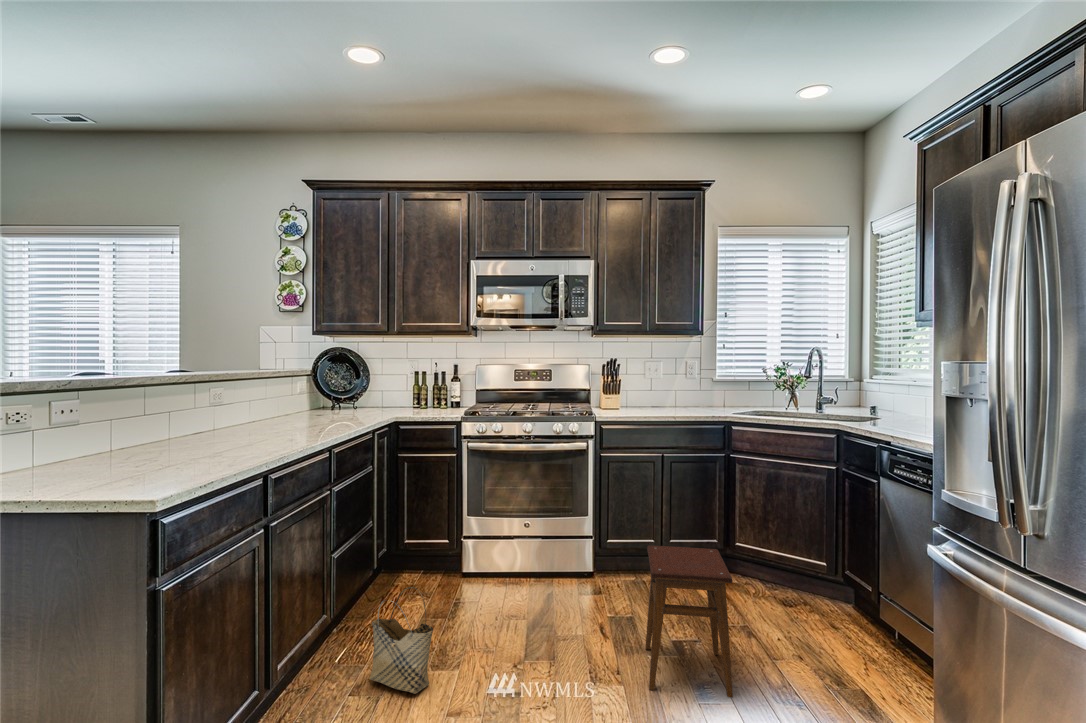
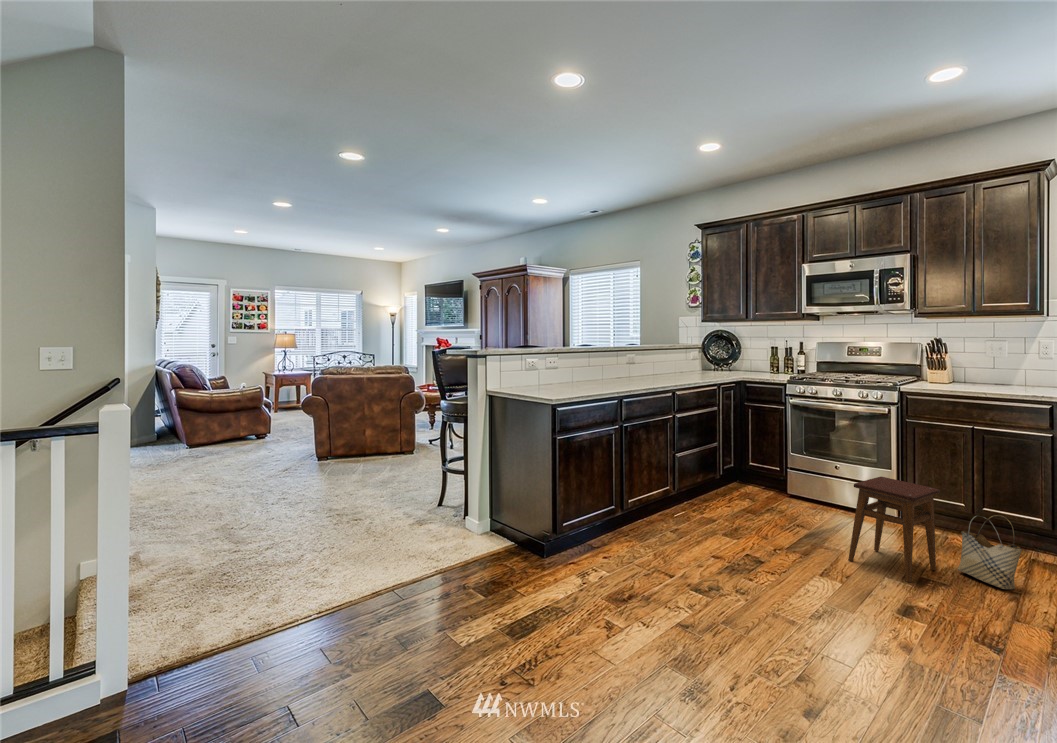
woven basket: present [370,587,433,694] -> present [958,515,1022,589]

